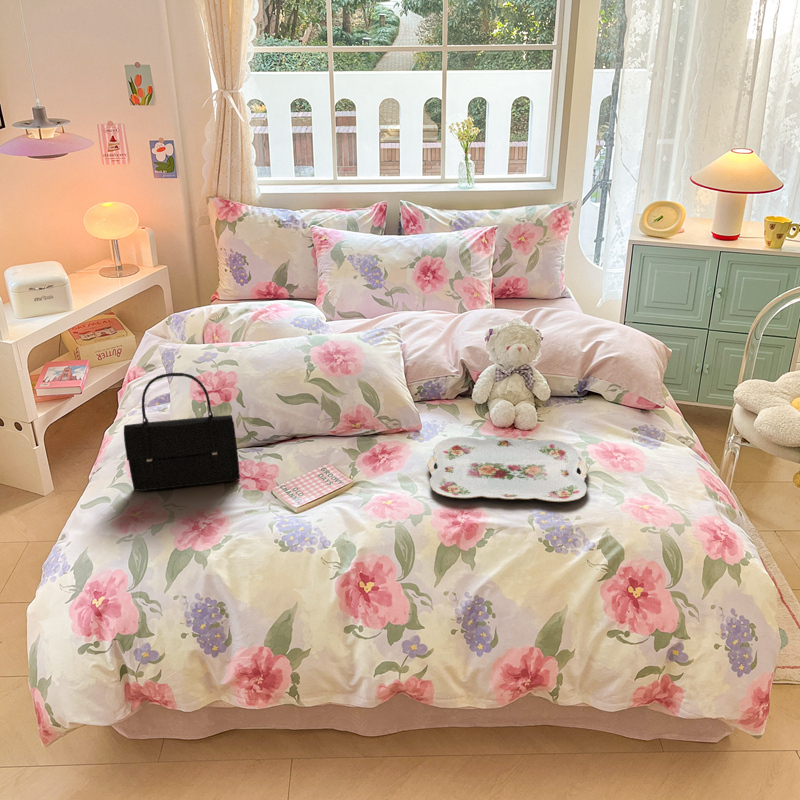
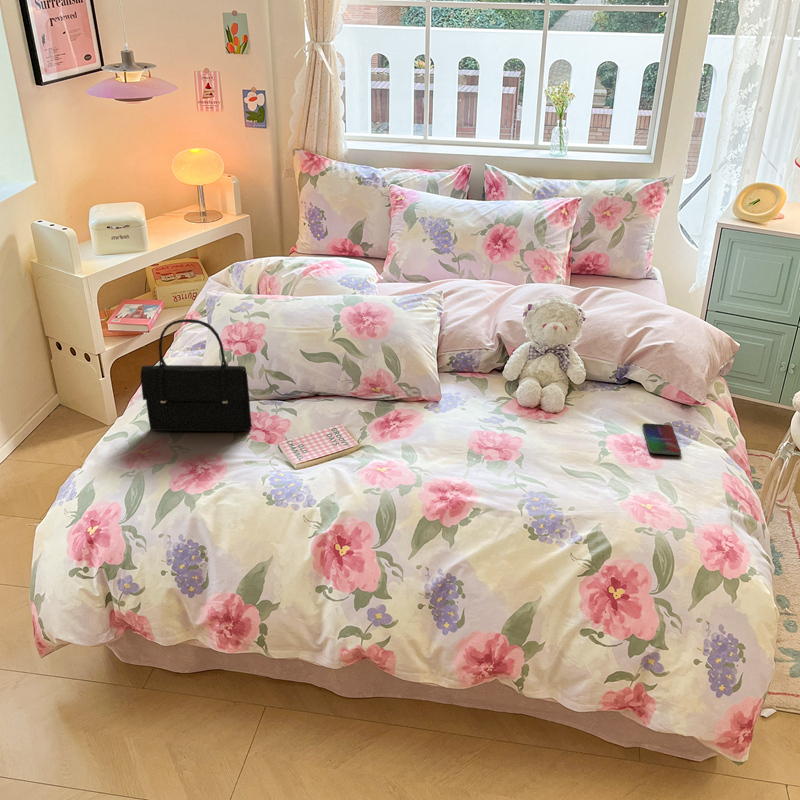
smartphone: none [610,430,653,457] -> present [642,423,681,455]
serving tray: present [427,437,587,502] -> none [430,412,601,490]

